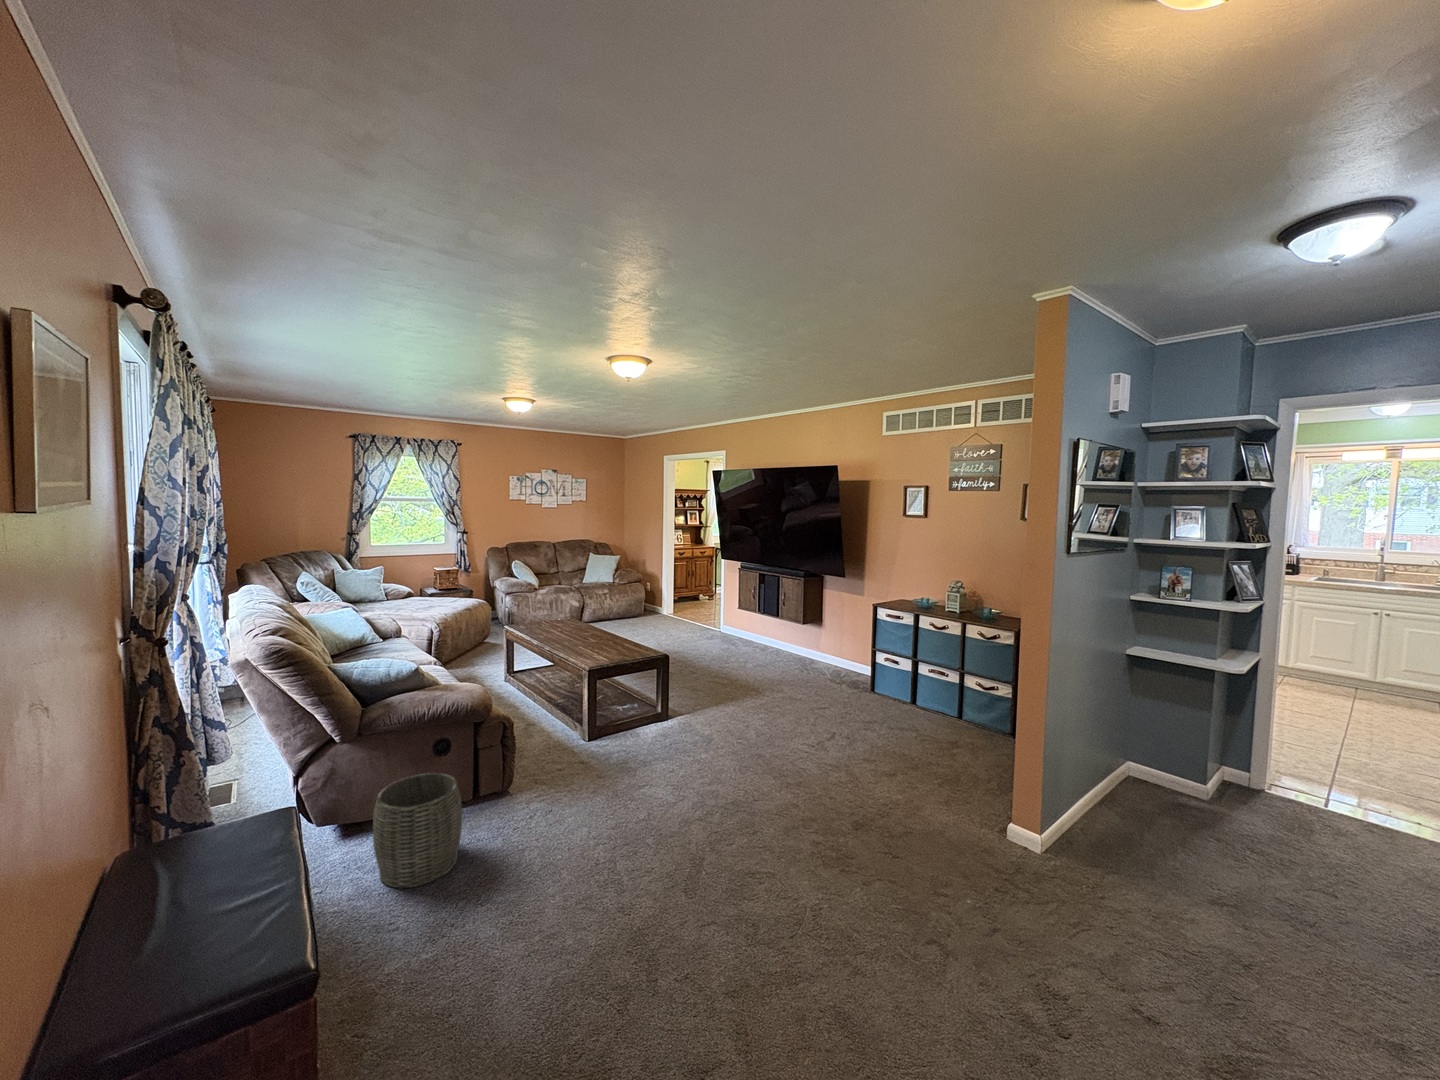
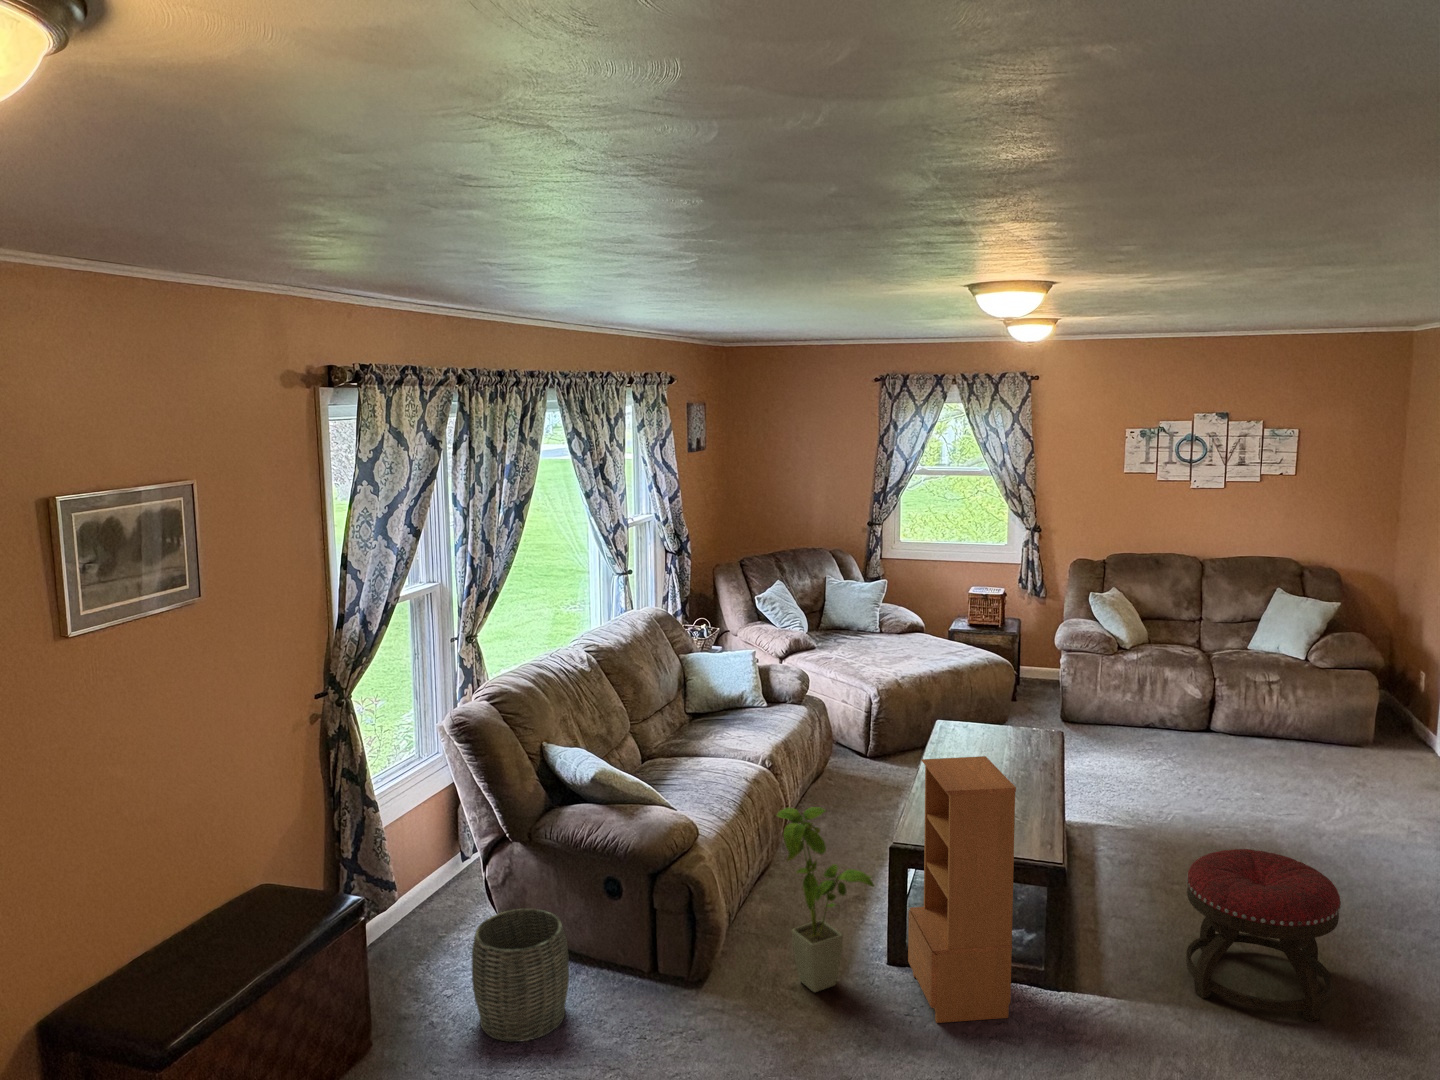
bookcase: none [613,605,678,749] -> present [908,756,1016,1023]
ottoman: none [696,634,760,701] -> present [1186,849,1341,1022]
house plant: none [555,647,621,765] -> present [777,807,874,992]

